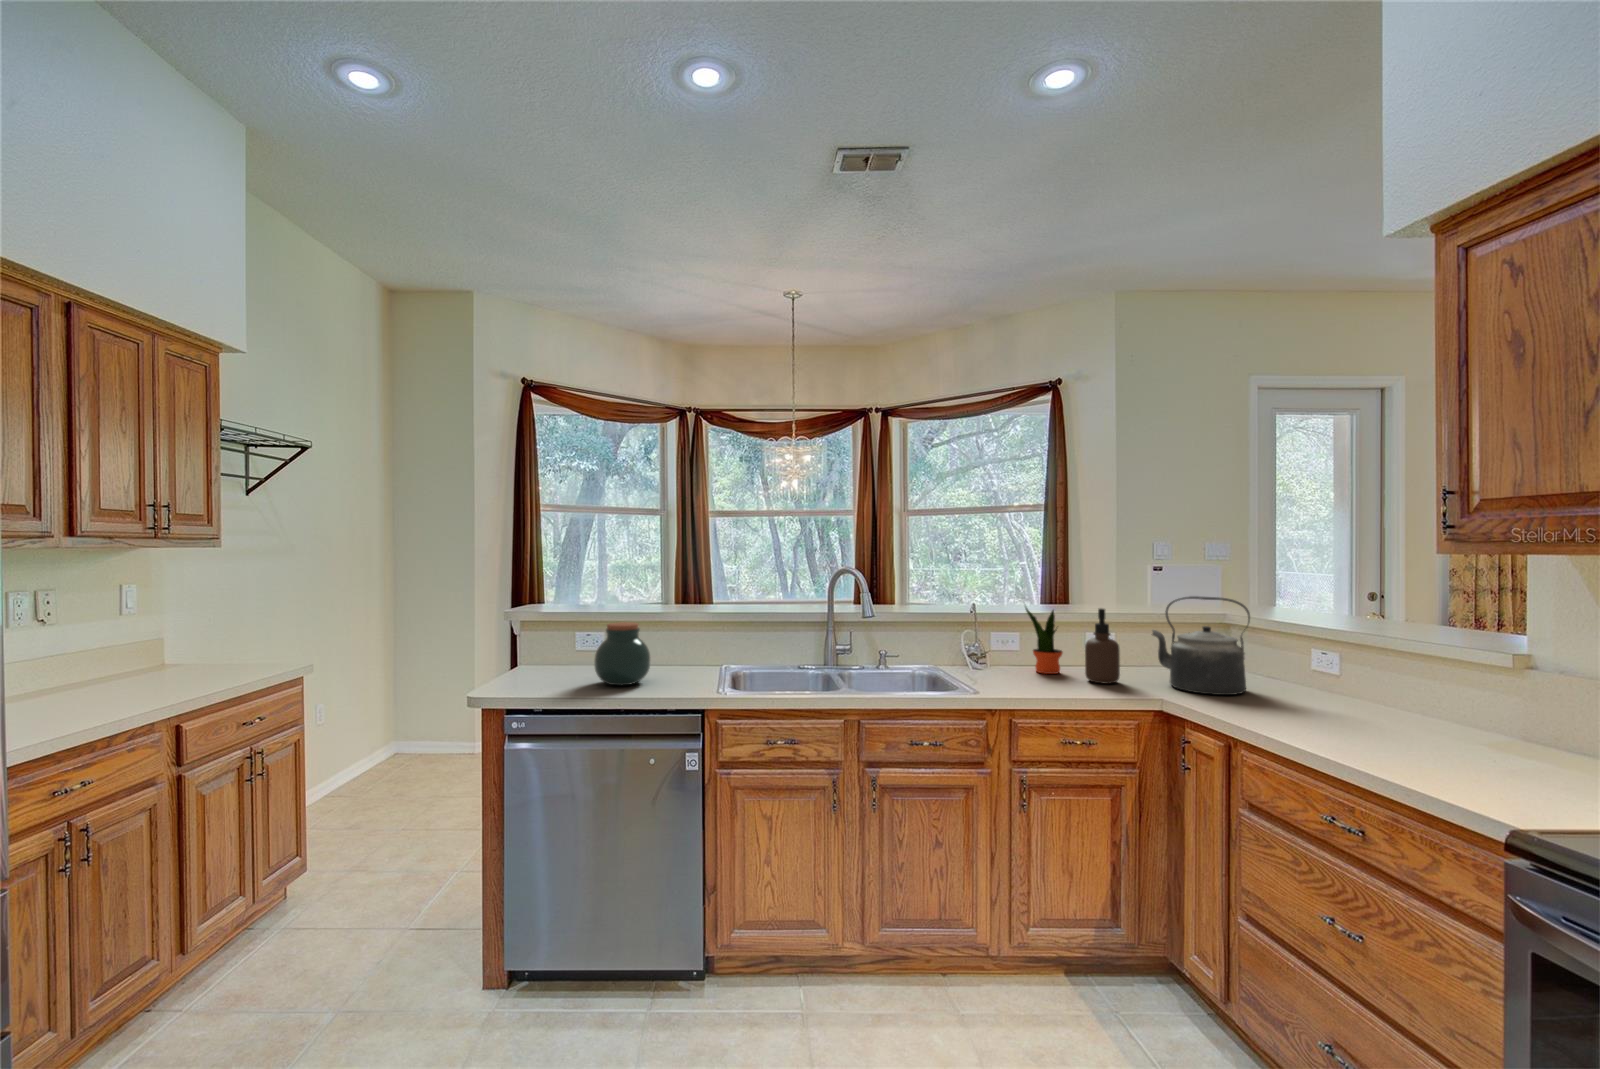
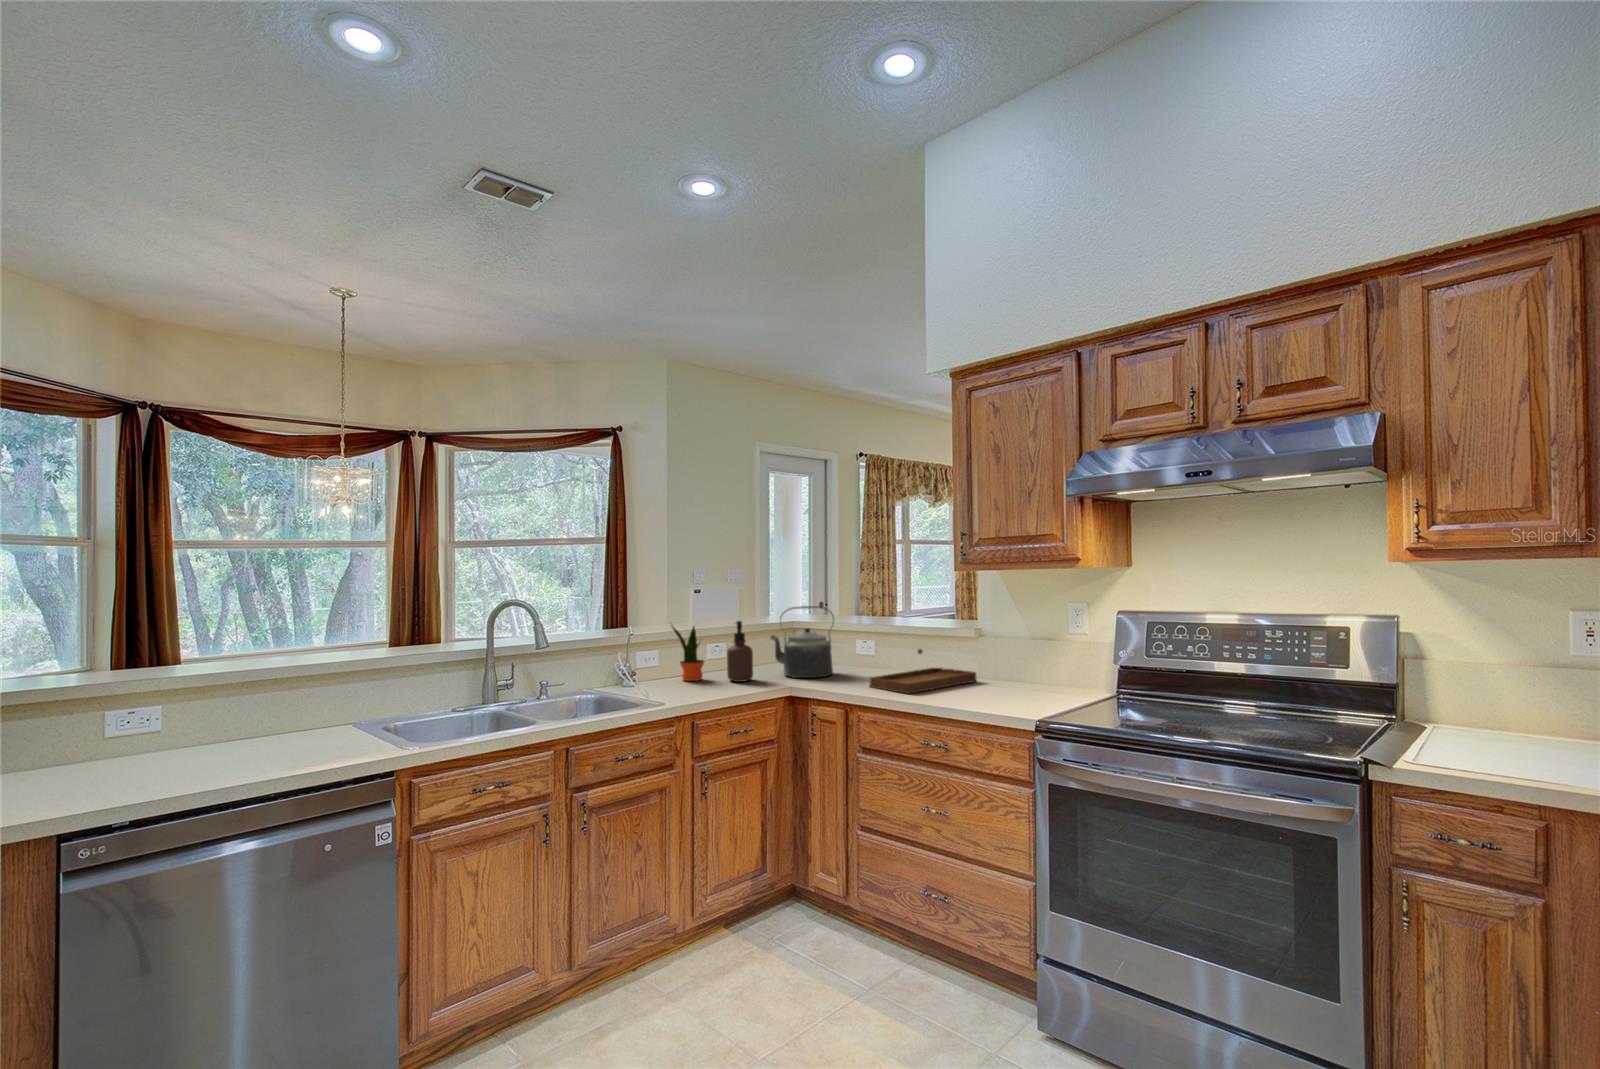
jar: present [594,622,650,685] -> none [194,680,287,767]
tray: none [1275,677,1505,748] -> present [869,649,977,694]

